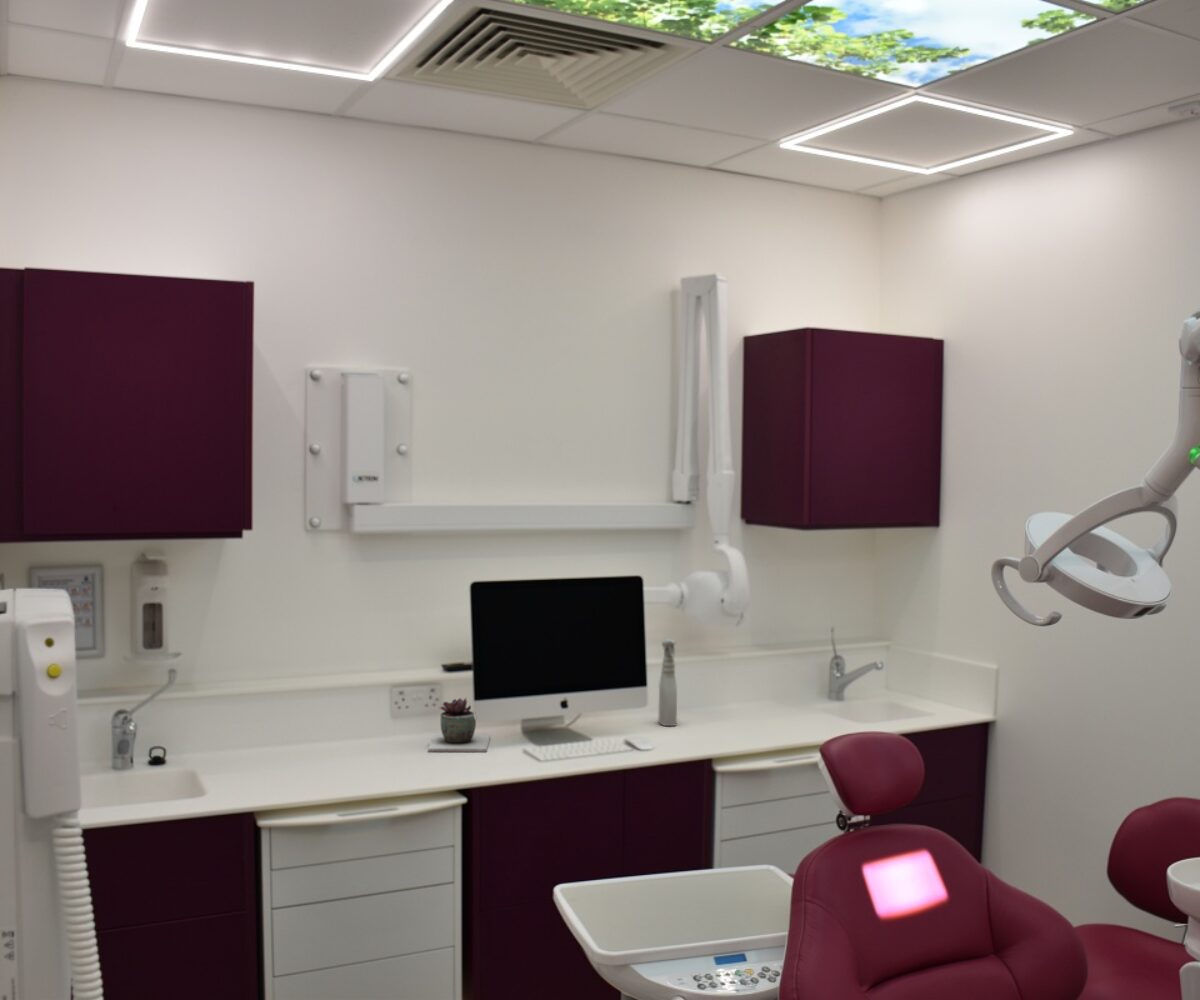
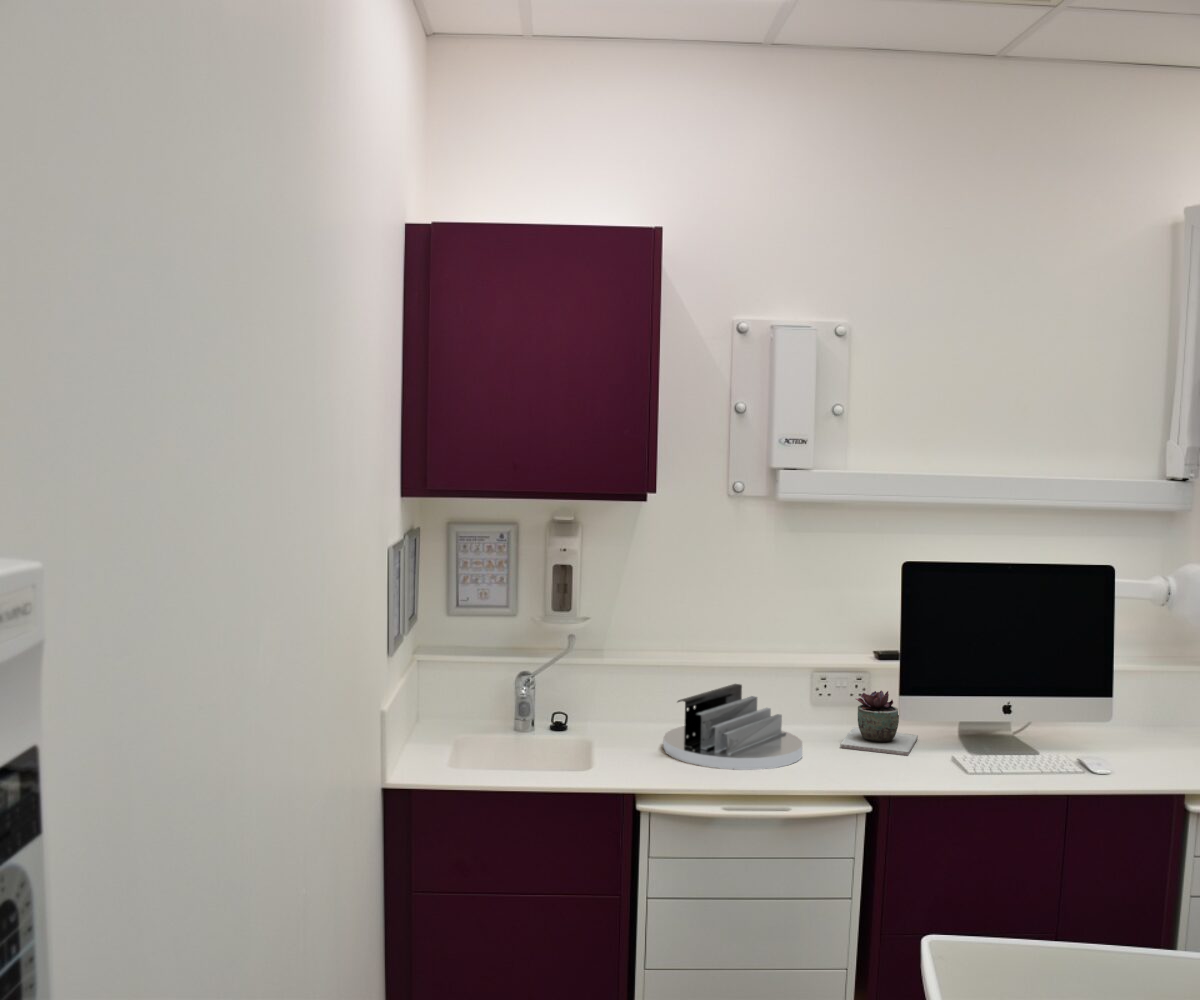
spray bottle: present [658,639,677,726] -> none [1136,643,1162,750]
desk organizer: none [270,704,399,782] -> present [663,684,802,770]

